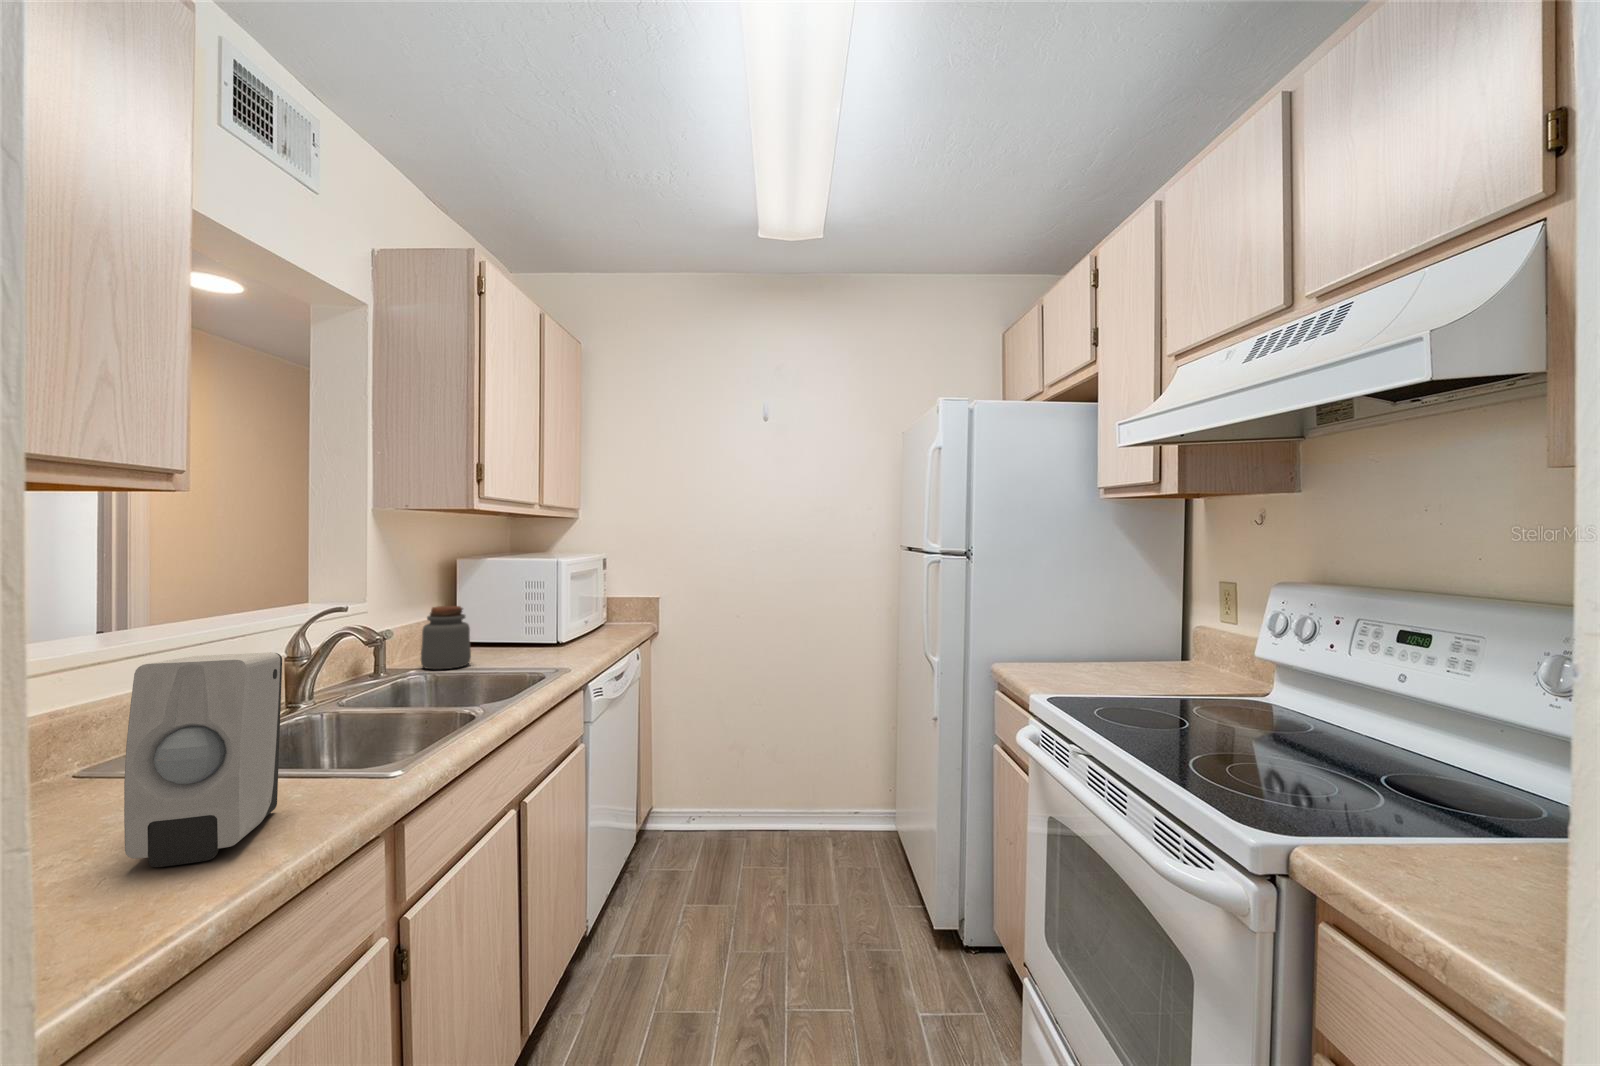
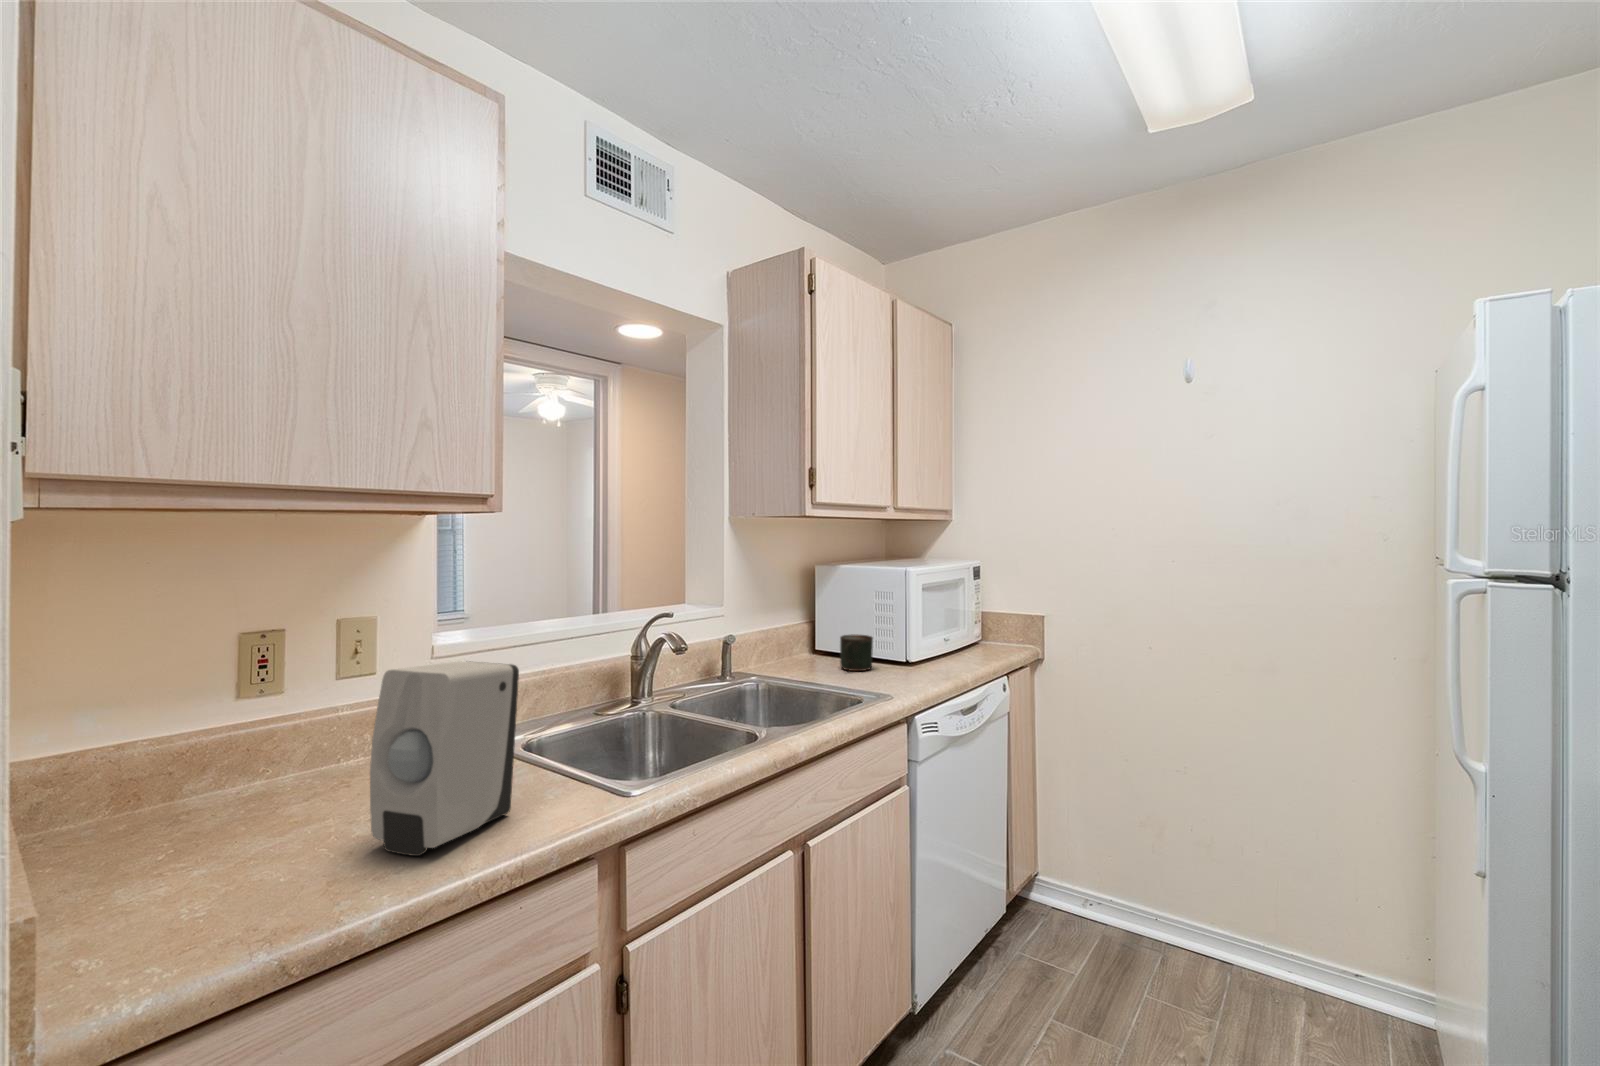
jar: present [421,606,471,669] -> none [764,615,809,678]
mug: none [496,622,530,656] -> present [840,635,873,671]

